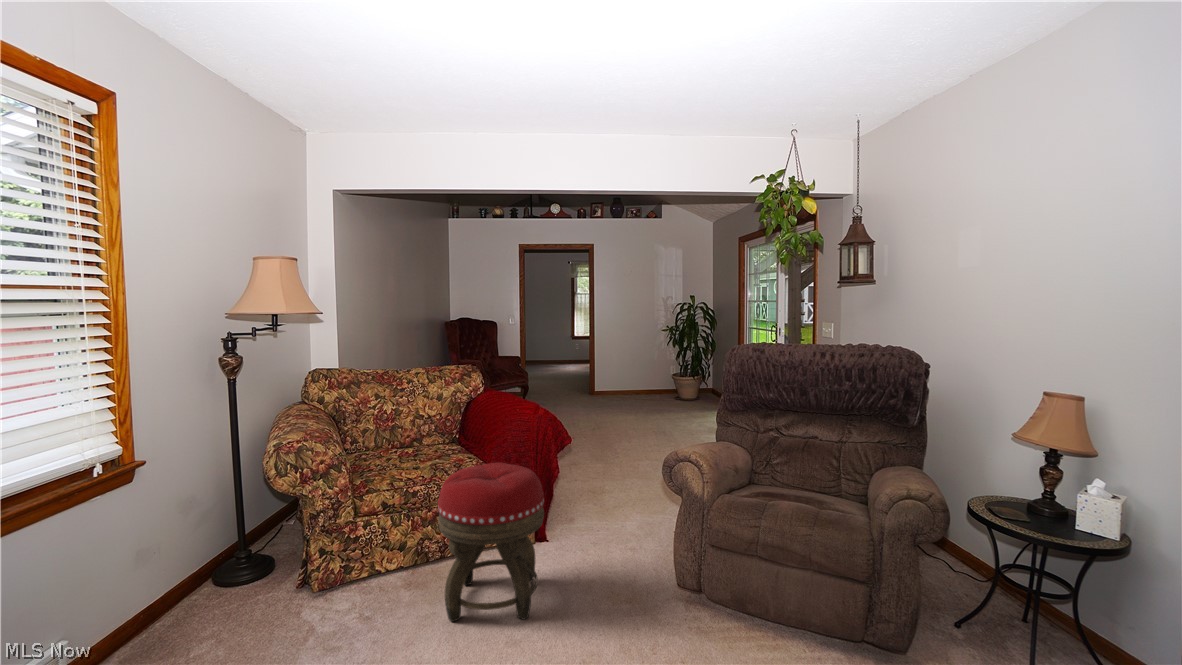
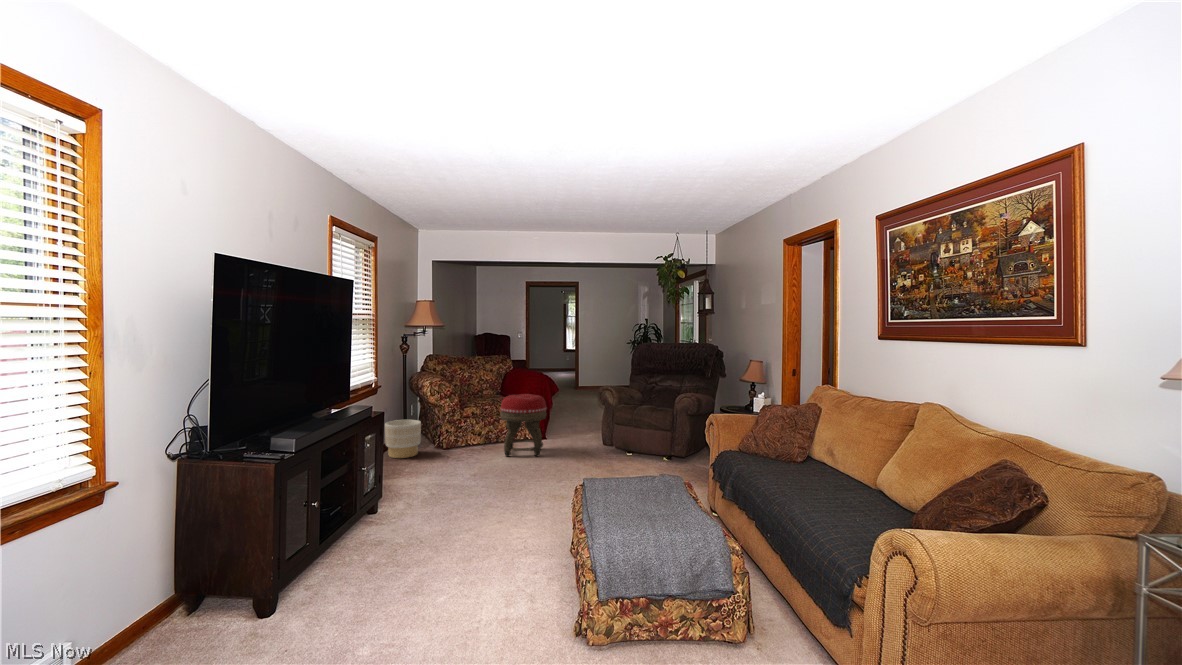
planter: none [160,526,257,633] -> present [385,420,421,458]

